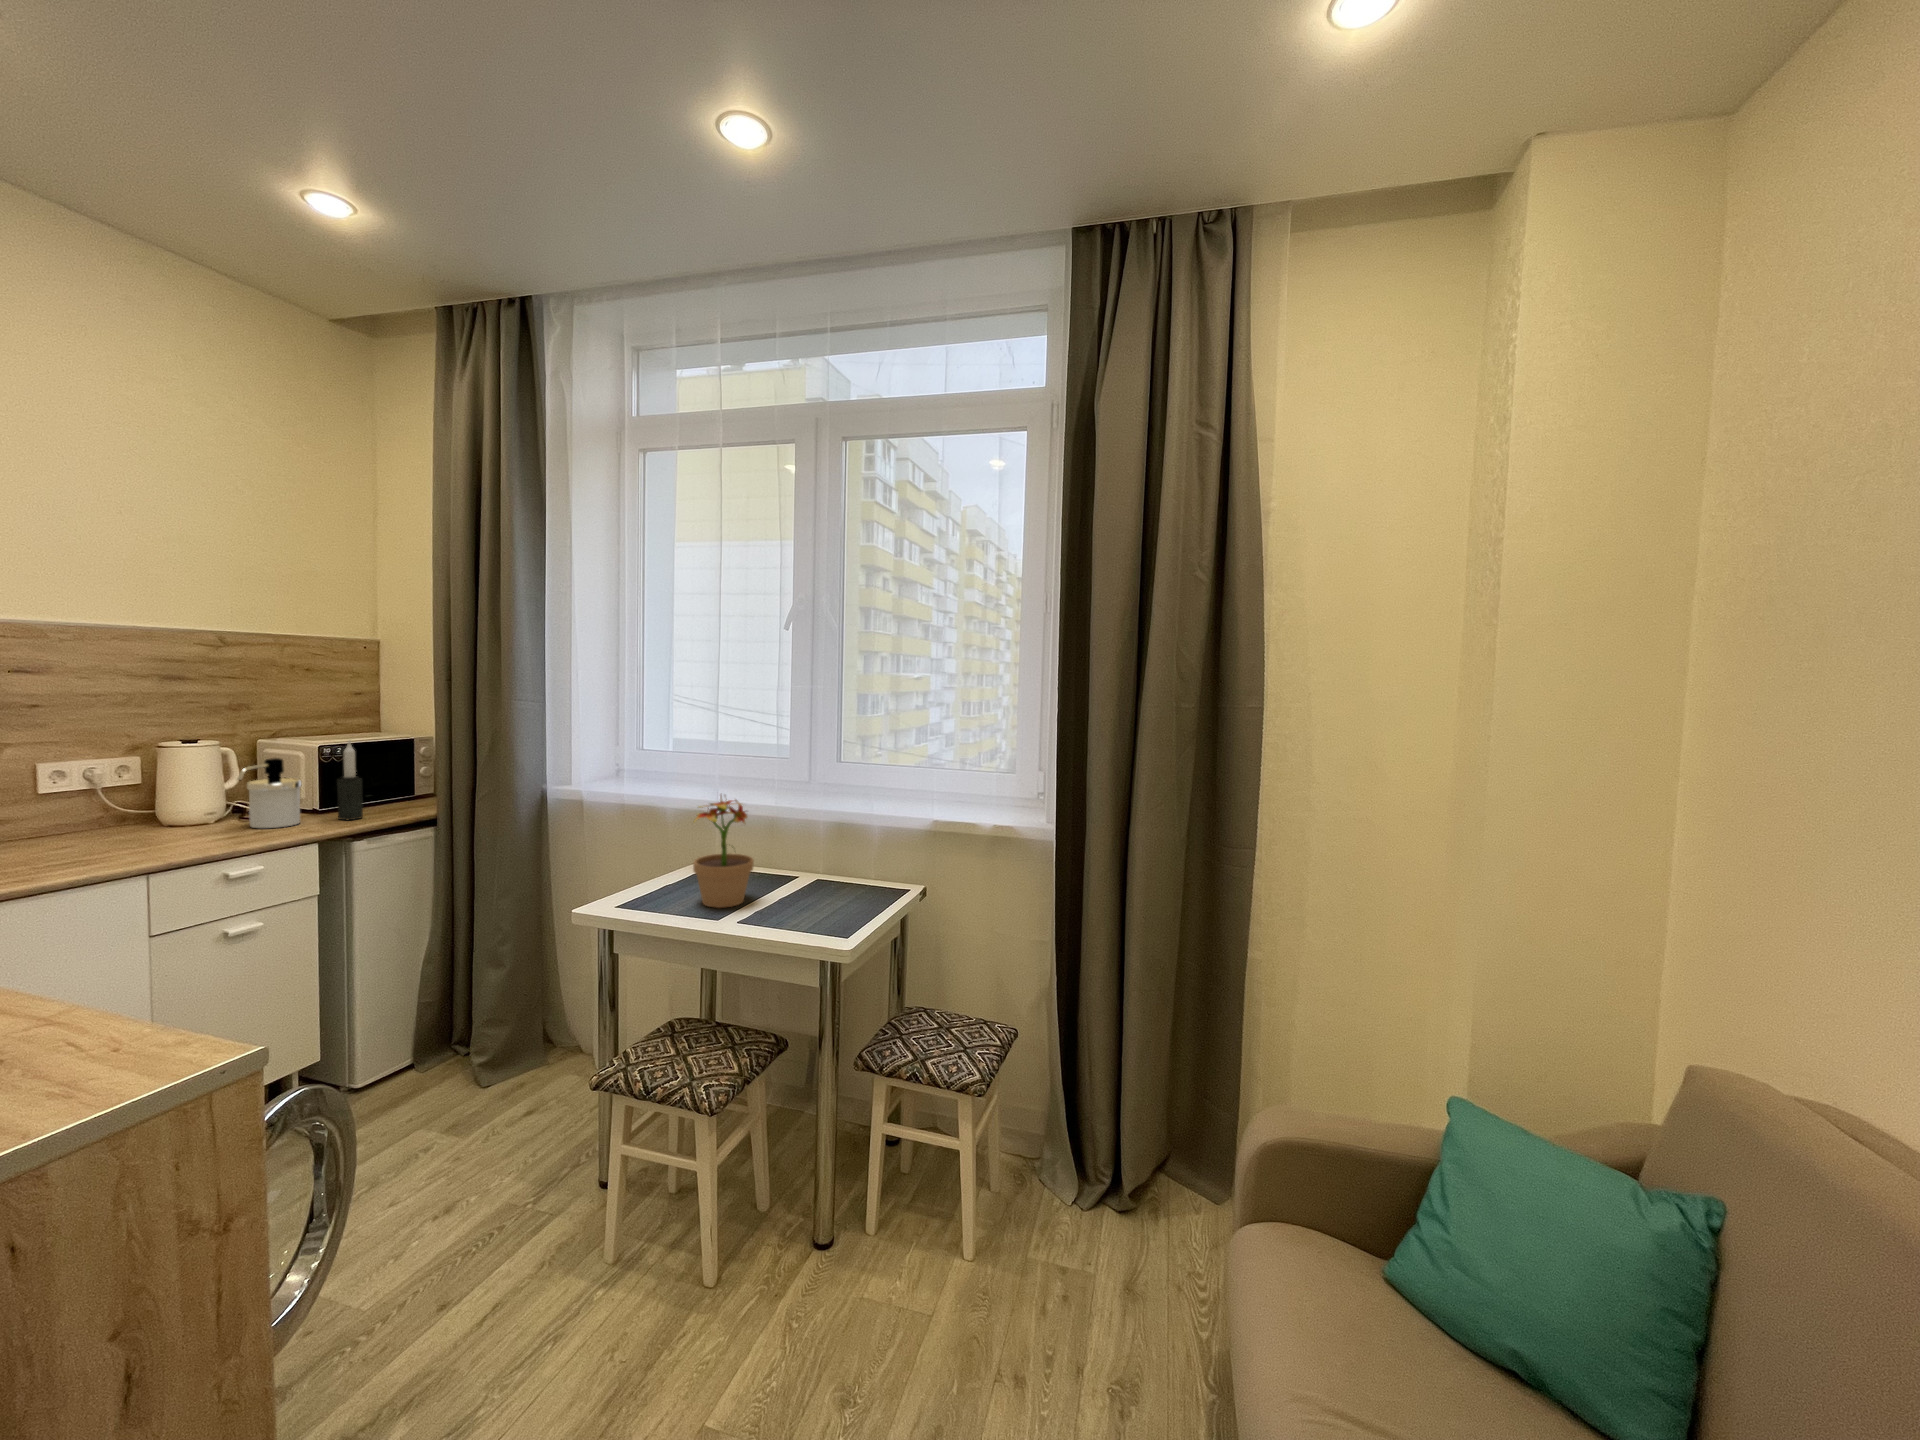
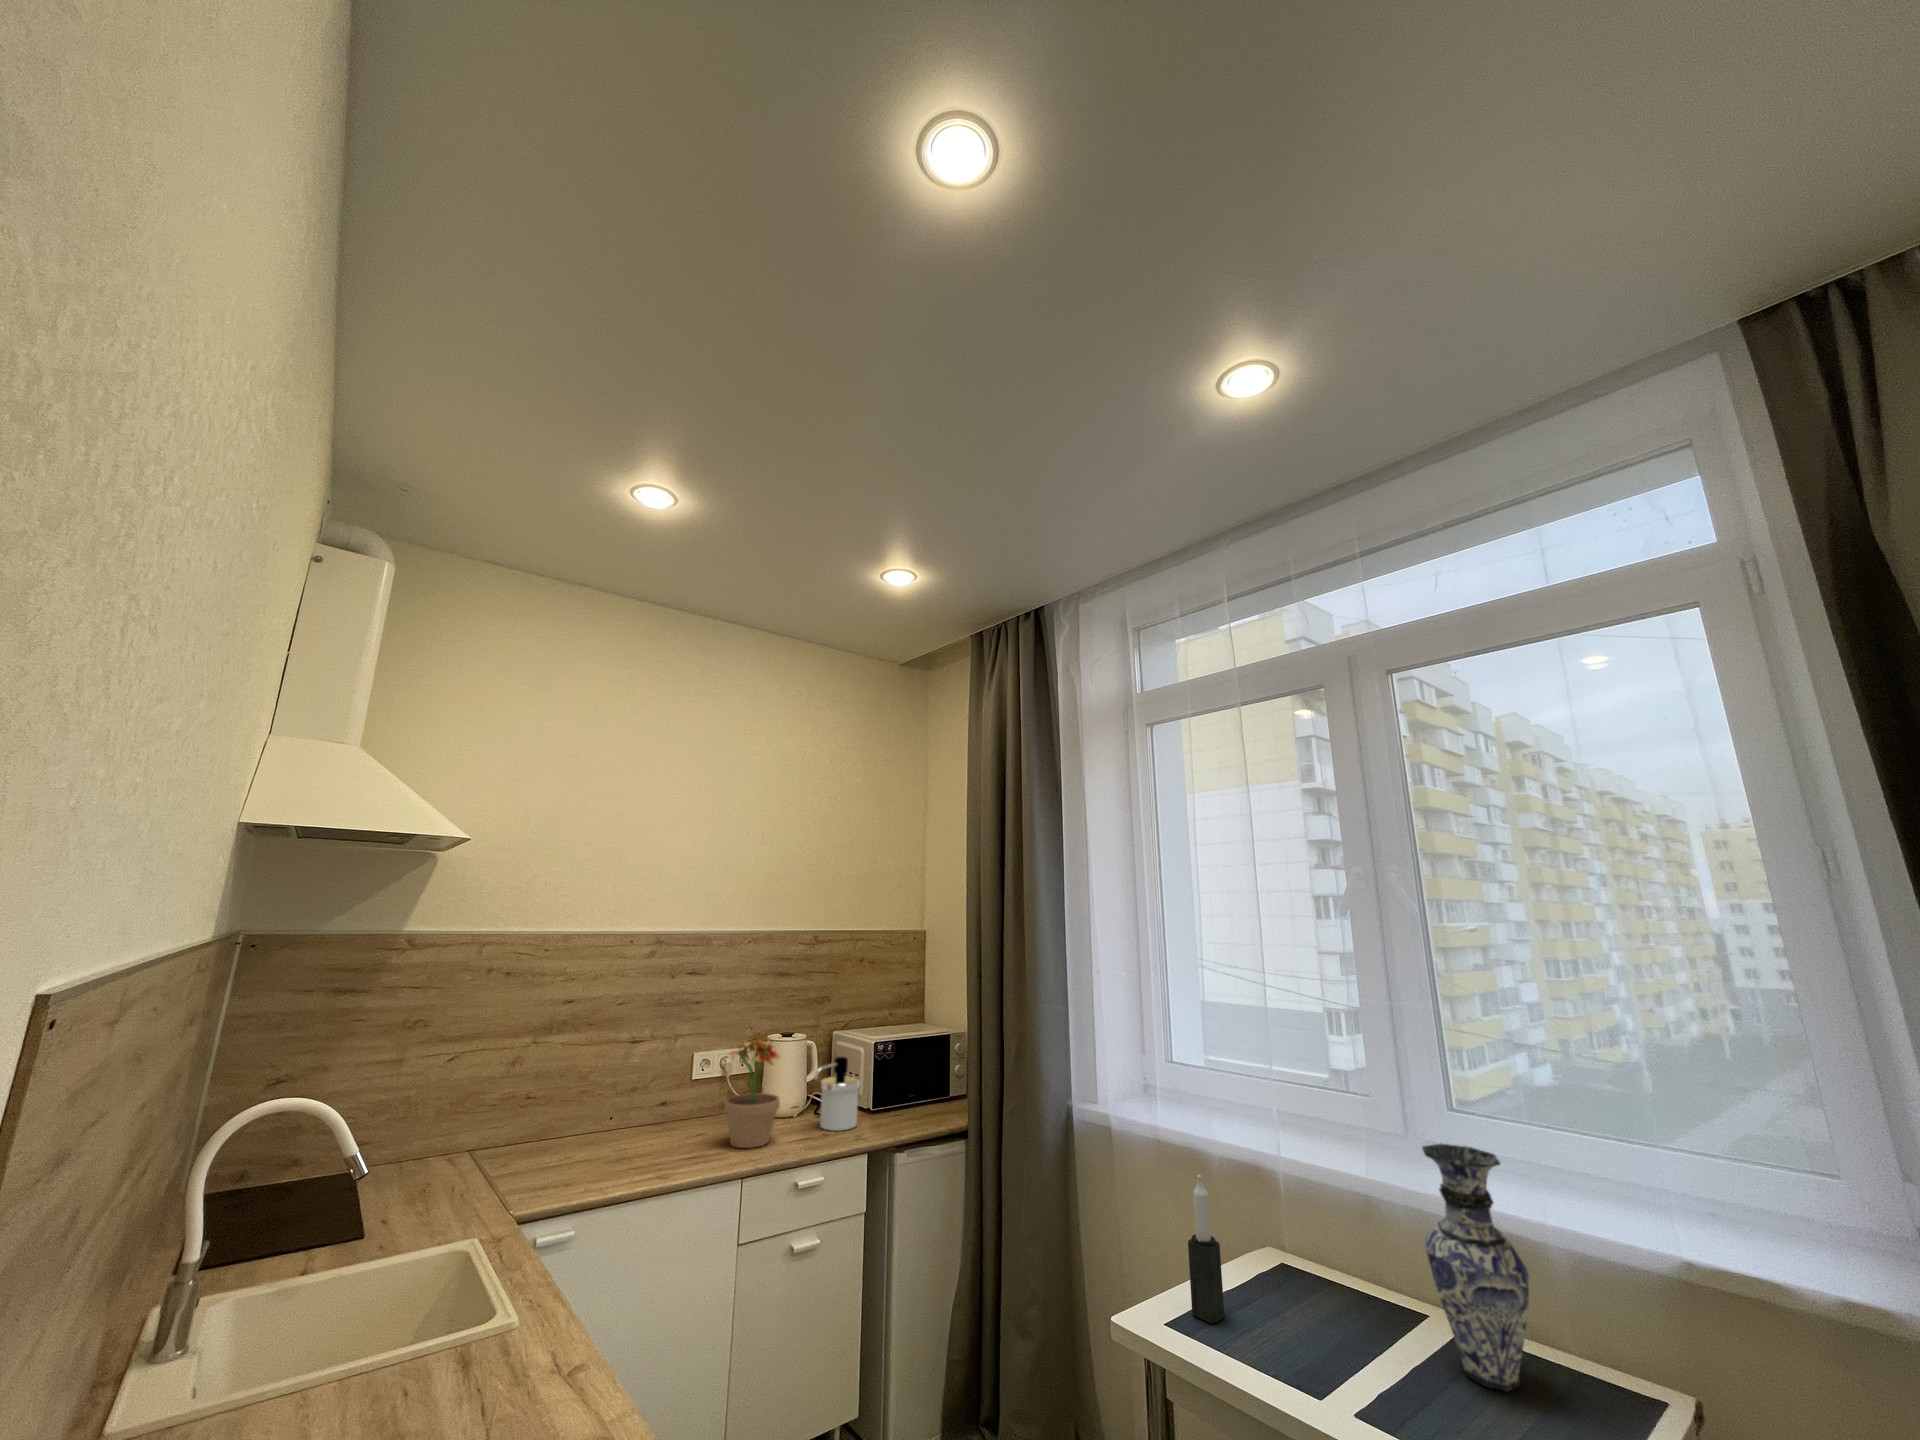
candle: present [337,741,363,820] -> present [1188,1175,1225,1323]
vase: none [798,772,851,901] -> present [1422,1144,1529,1391]
potted plant: present [693,796,754,908] -> present [724,1034,780,1148]

